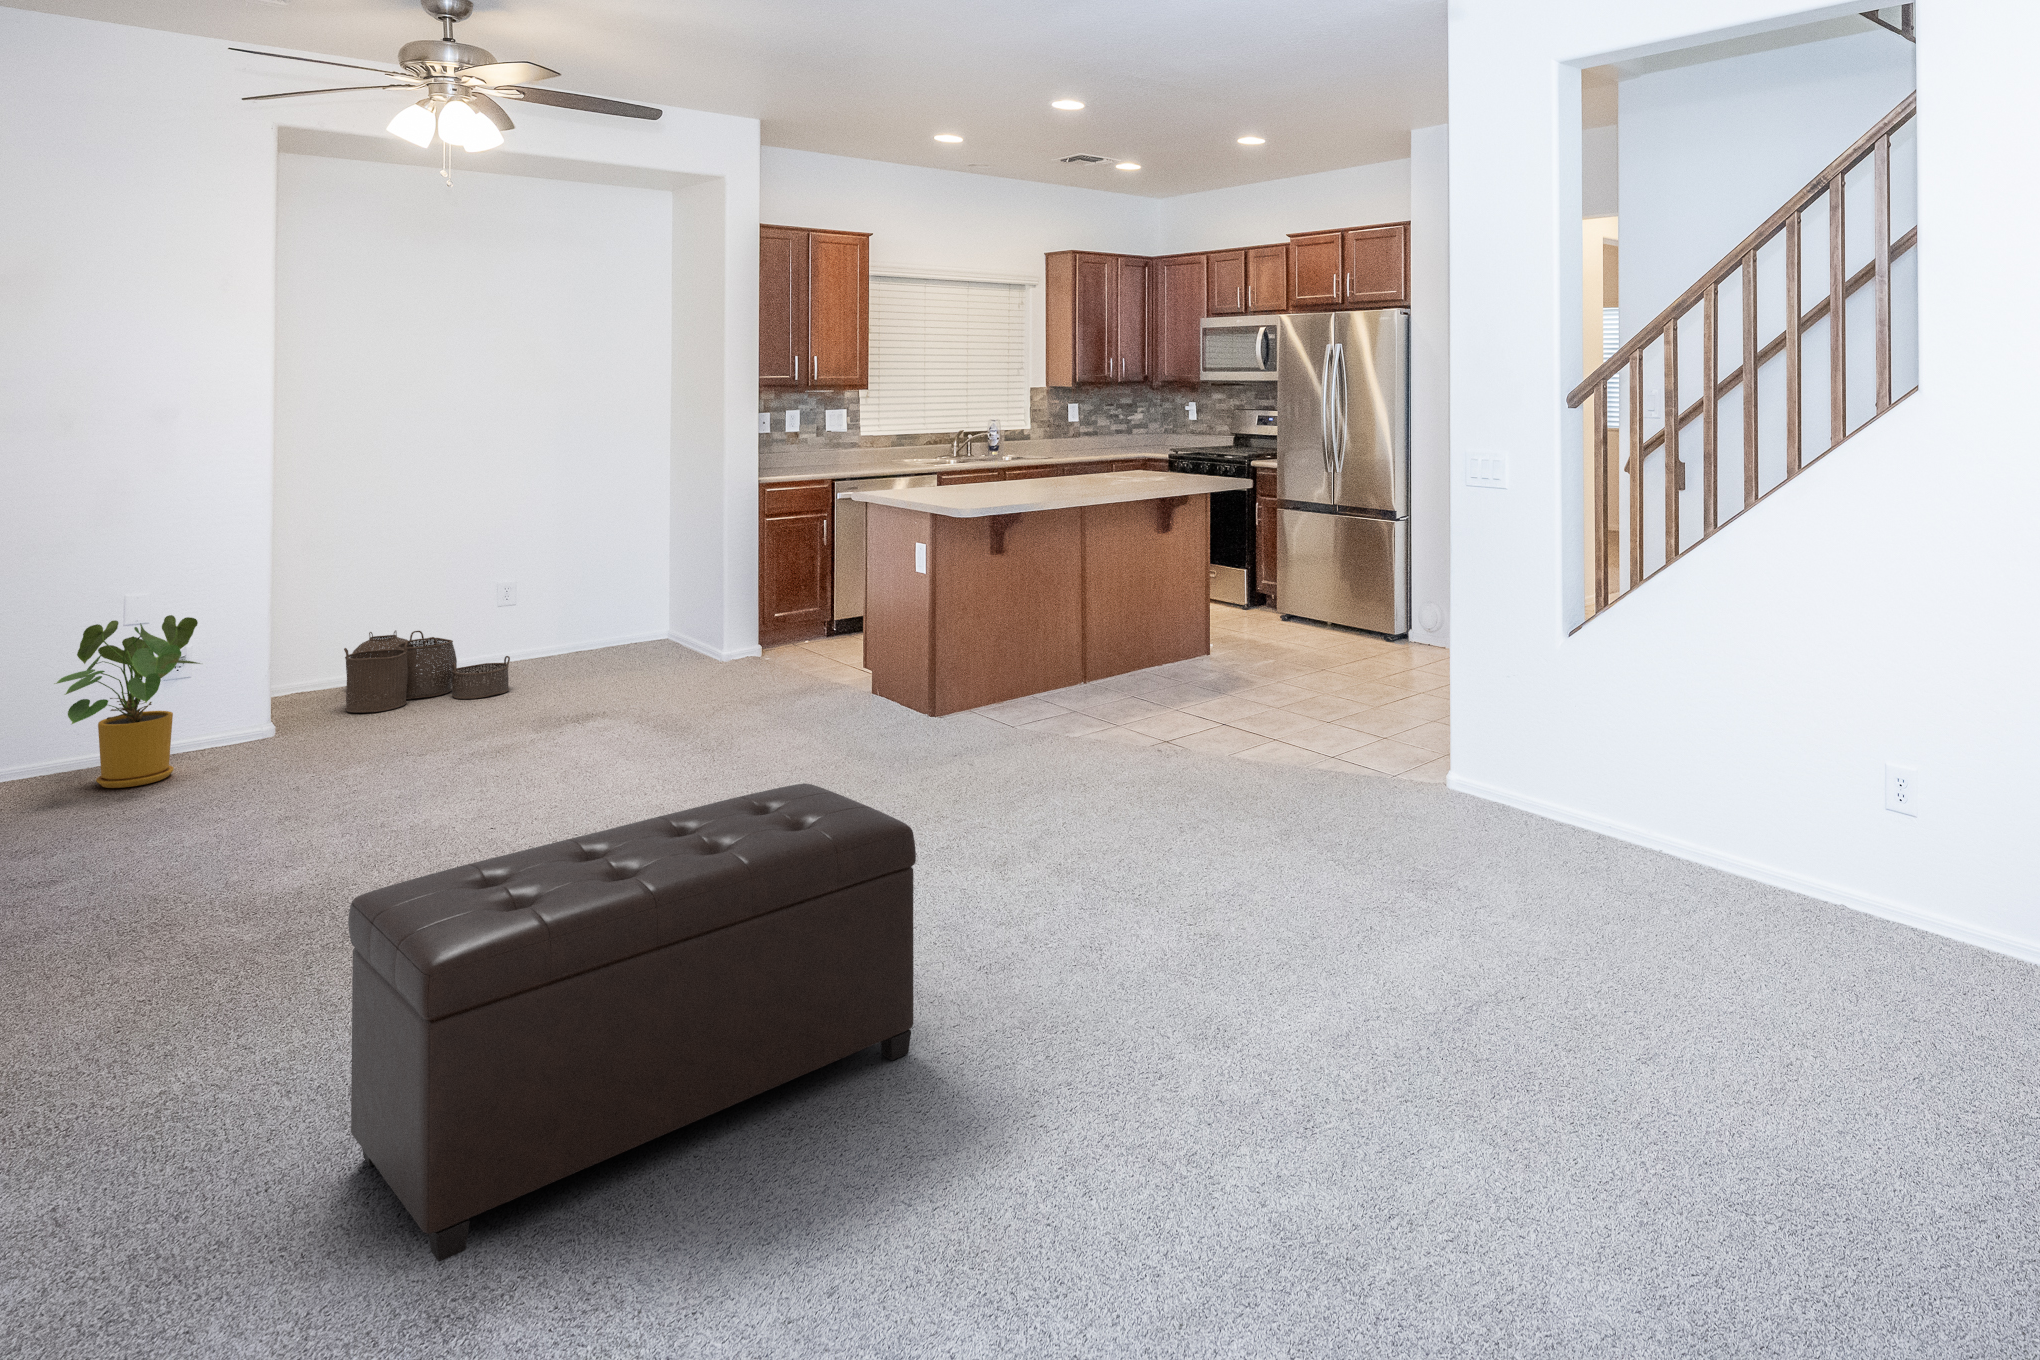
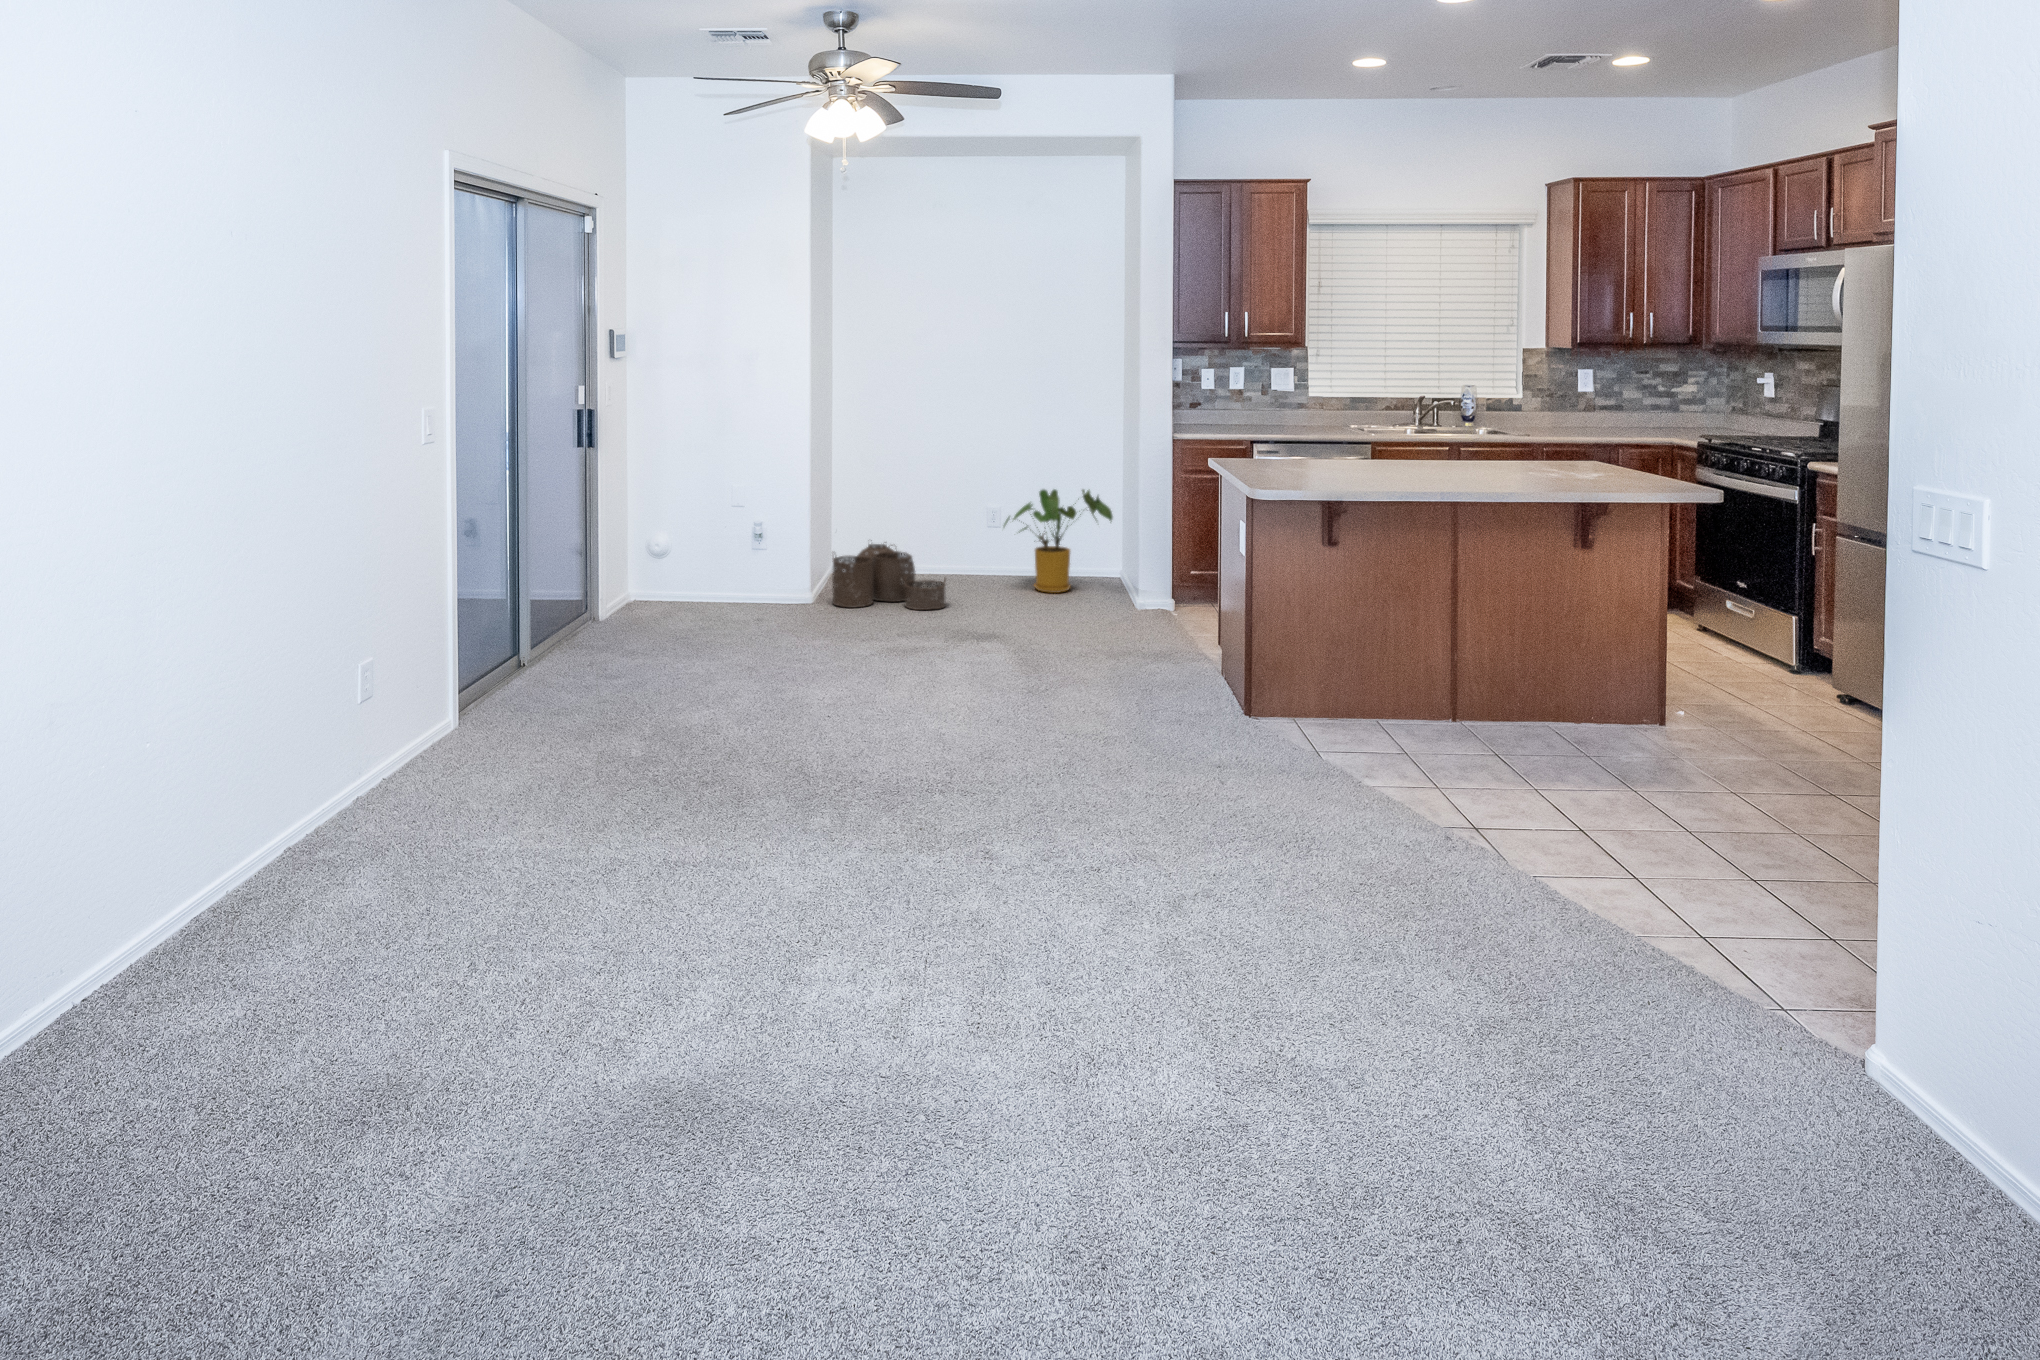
house plant: present [55,615,200,788] -> present [1004,489,1113,593]
ottoman: present [348,783,916,1262] -> none [239,788,773,1156]

